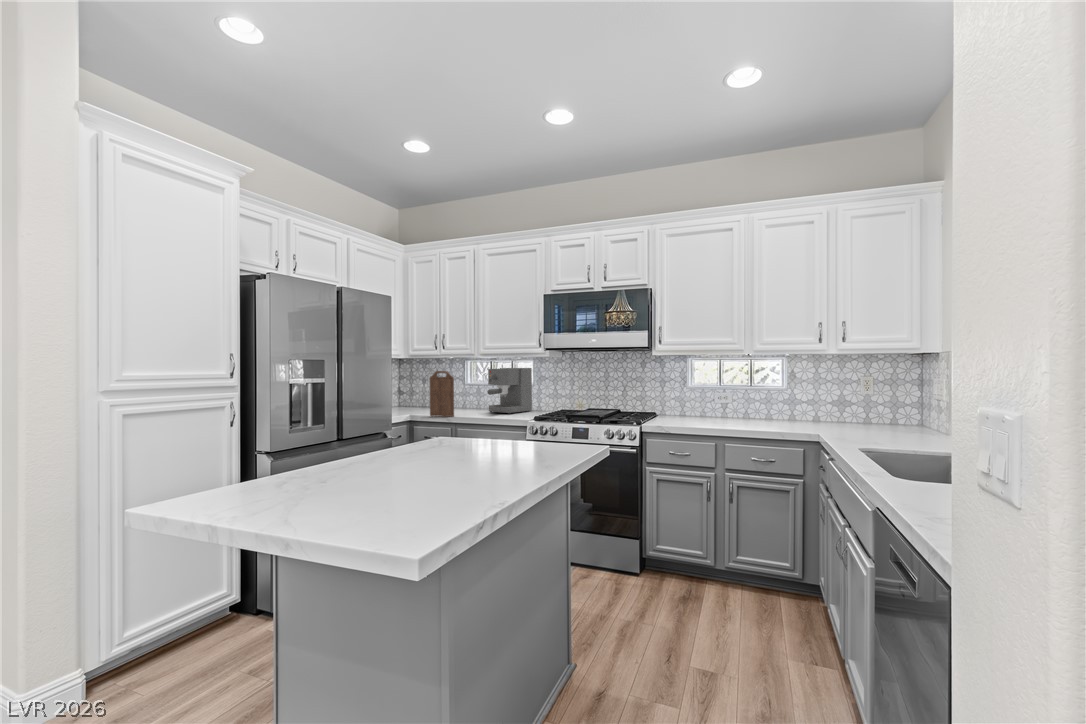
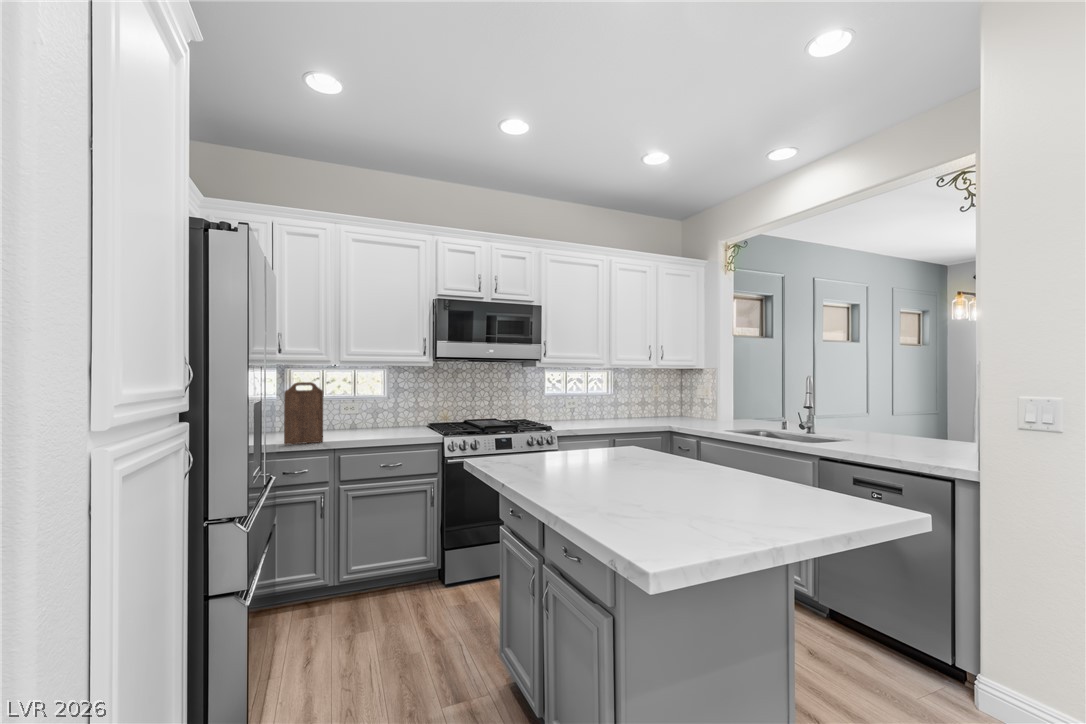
coffee maker: present [487,368,532,414] -> none [352,378,401,433]

